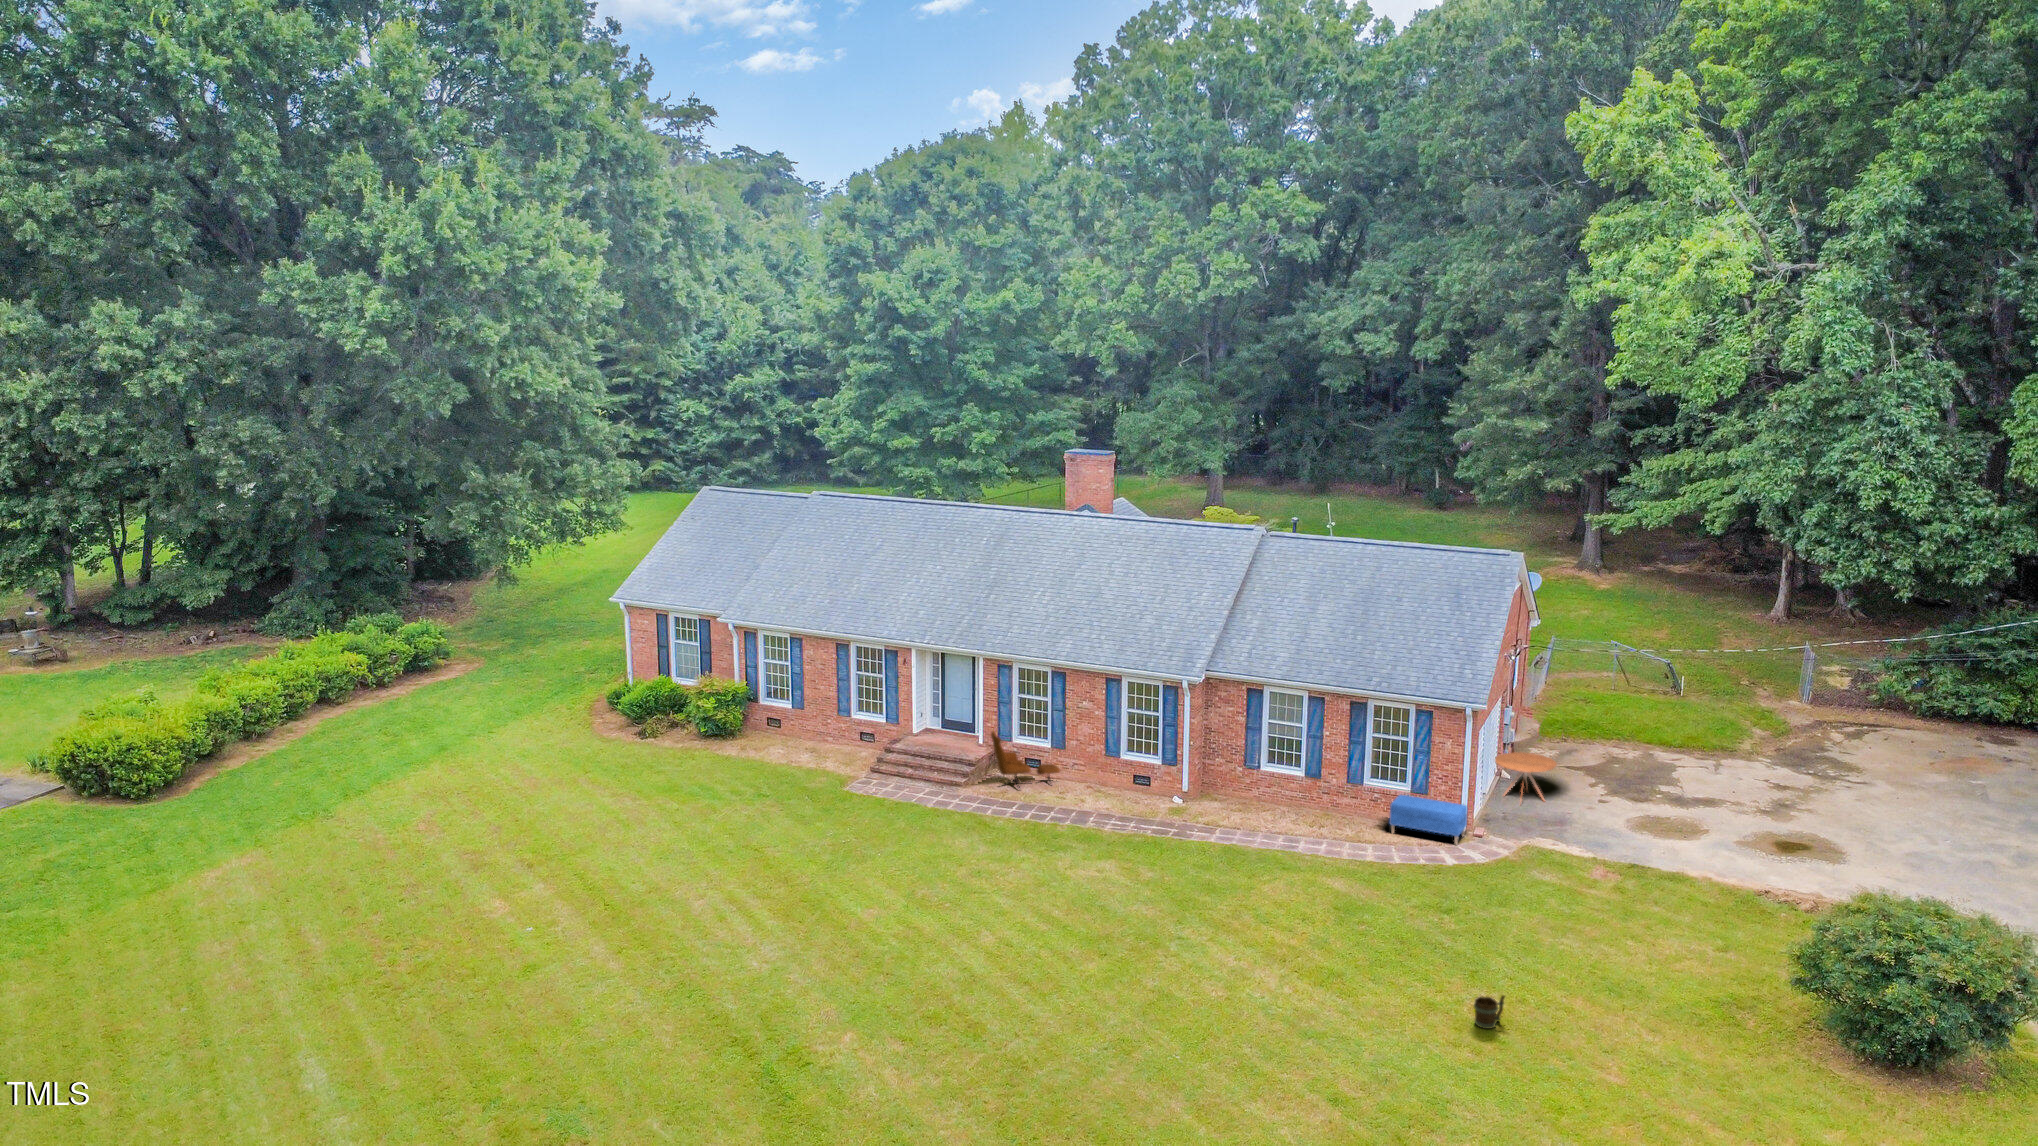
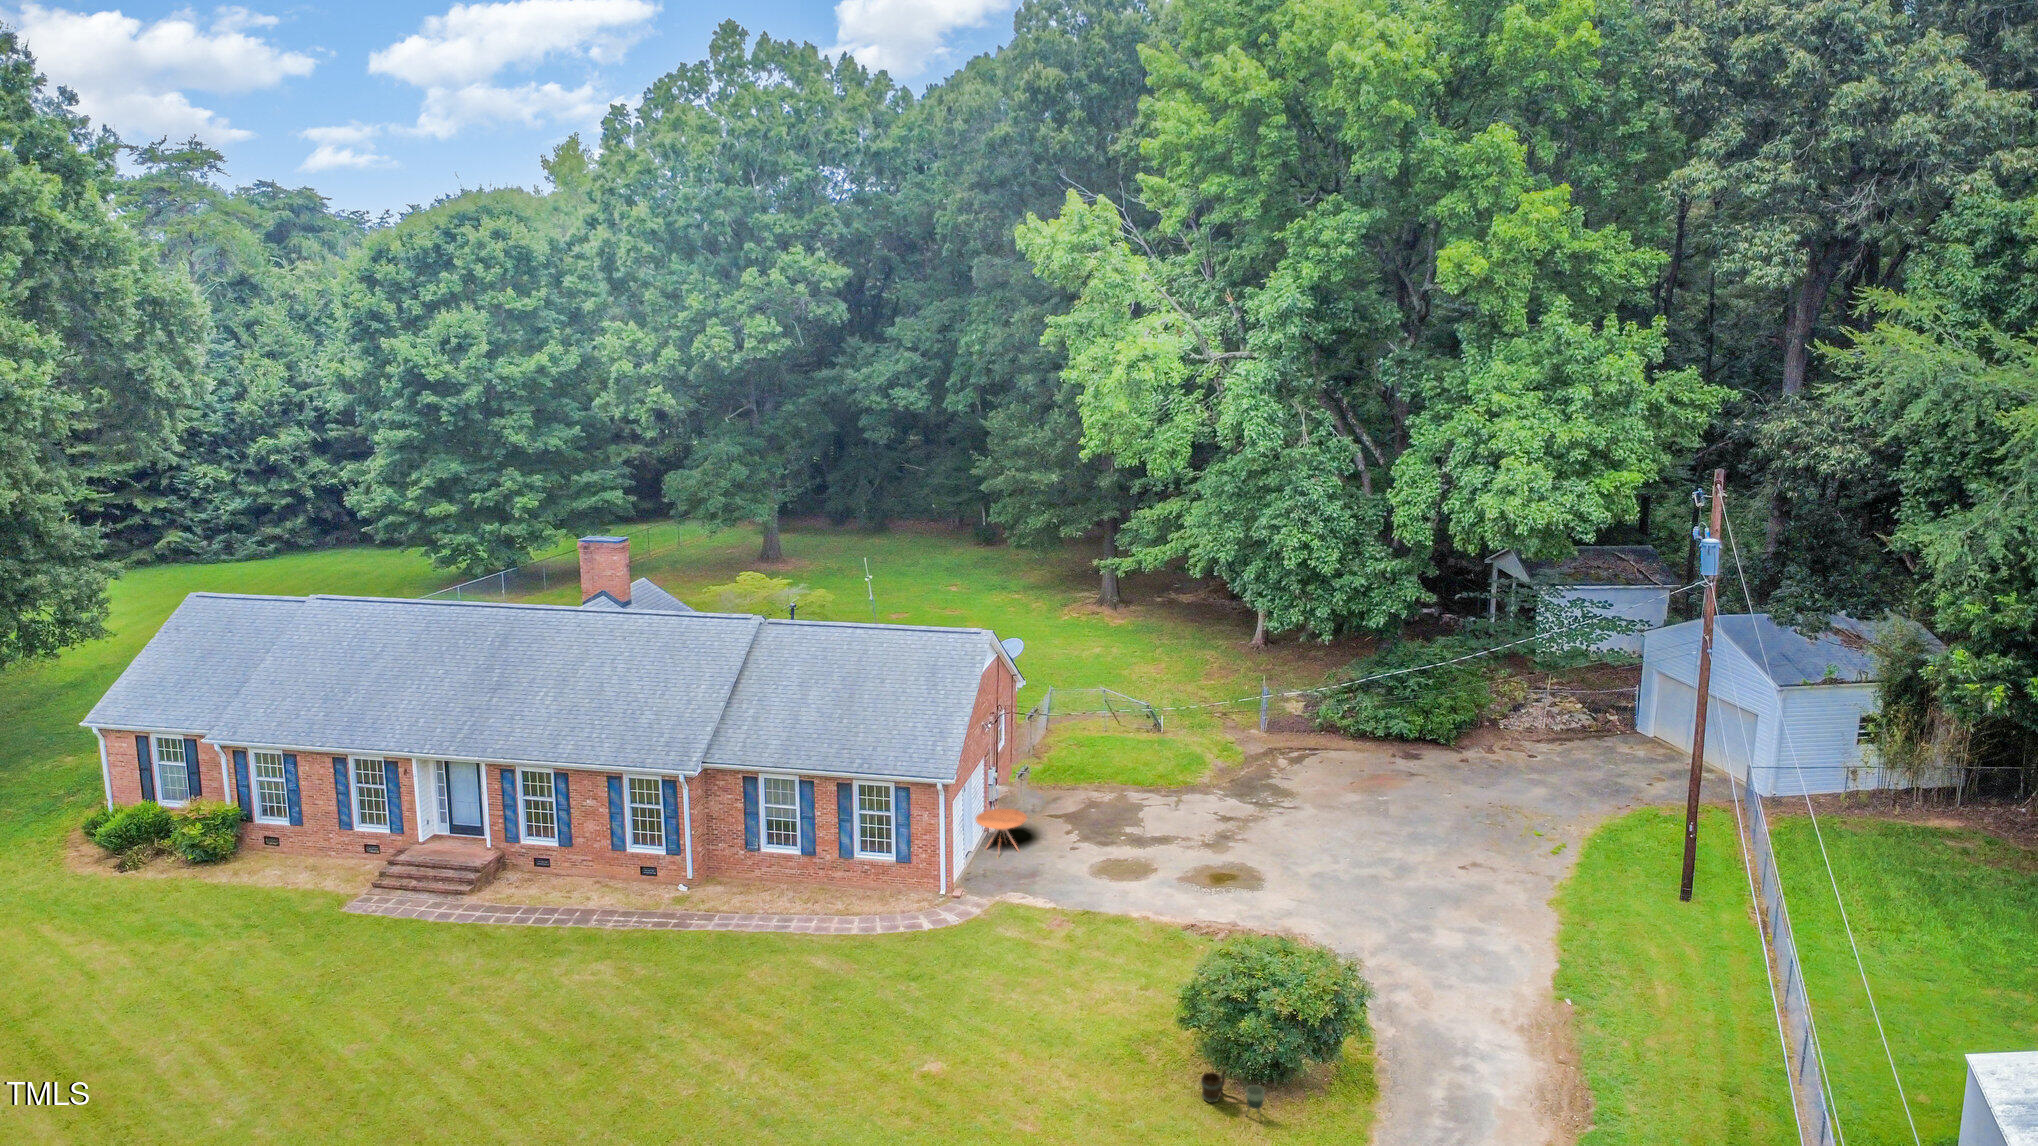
lounge chair: present [991,731,1060,787] -> none [495,838,573,895]
bench: present [1389,795,1467,845] -> none [878,864,947,908]
bucket: present [1474,995,1505,1029] -> present [1201,1069,1226,1103]
planter: none [1888,1063,1917,1106] -> present [1246,1085,1265,1119]

